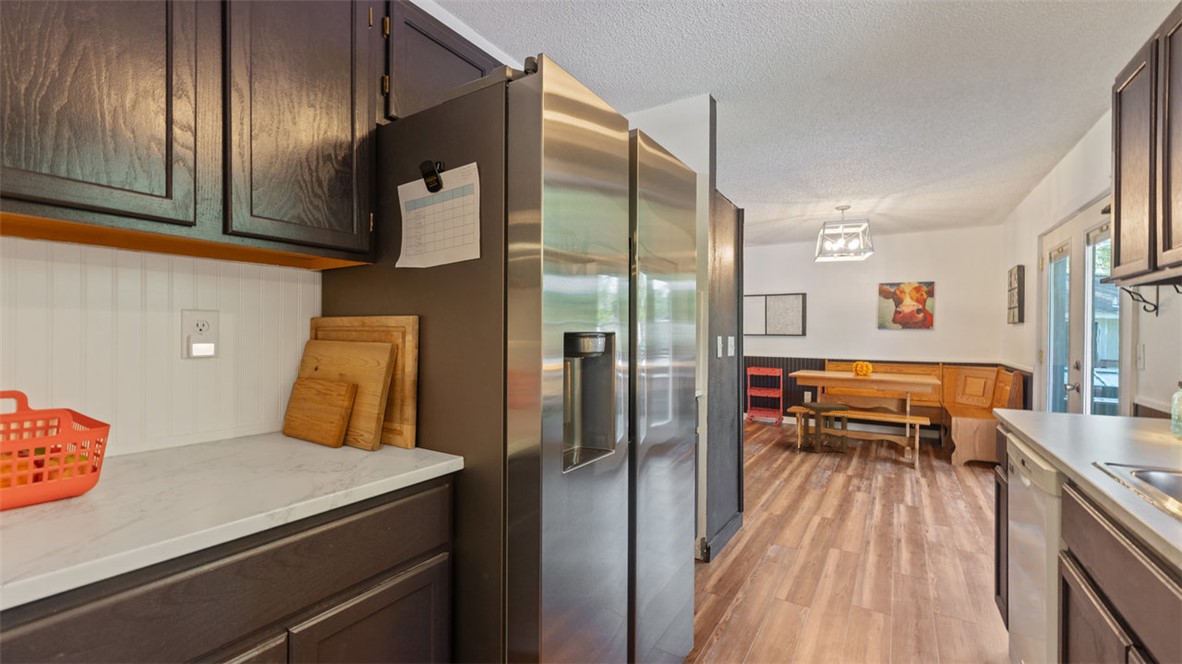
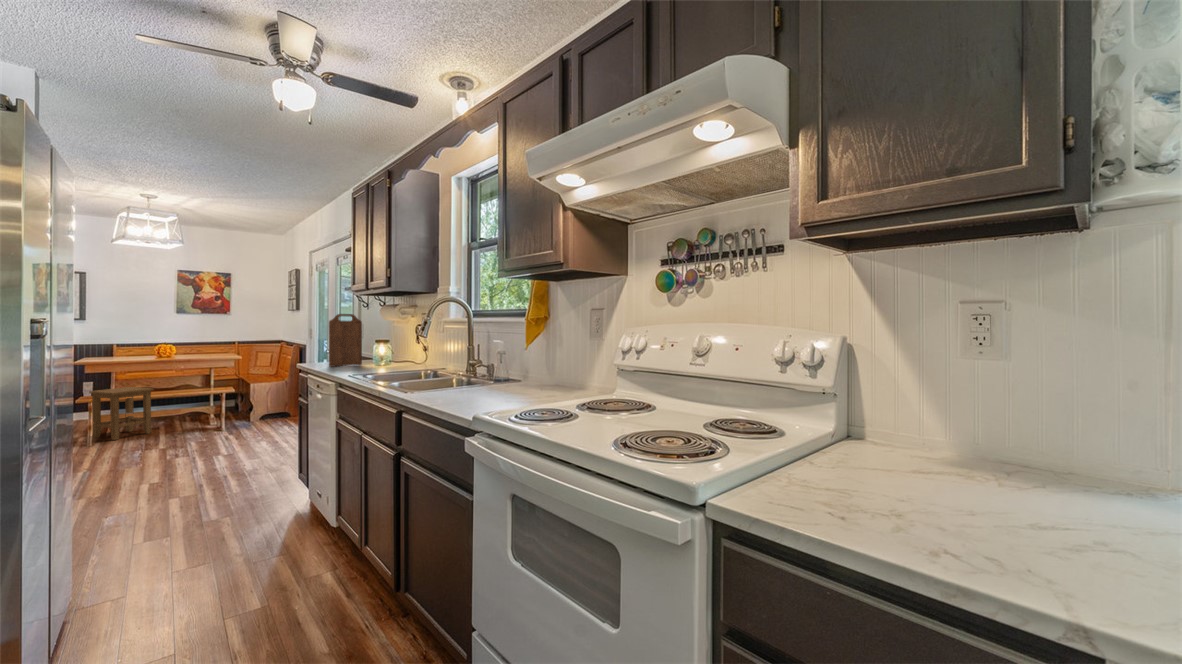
cutting board: none [1058,323,1139,426] -> present [329,314,362,367]

